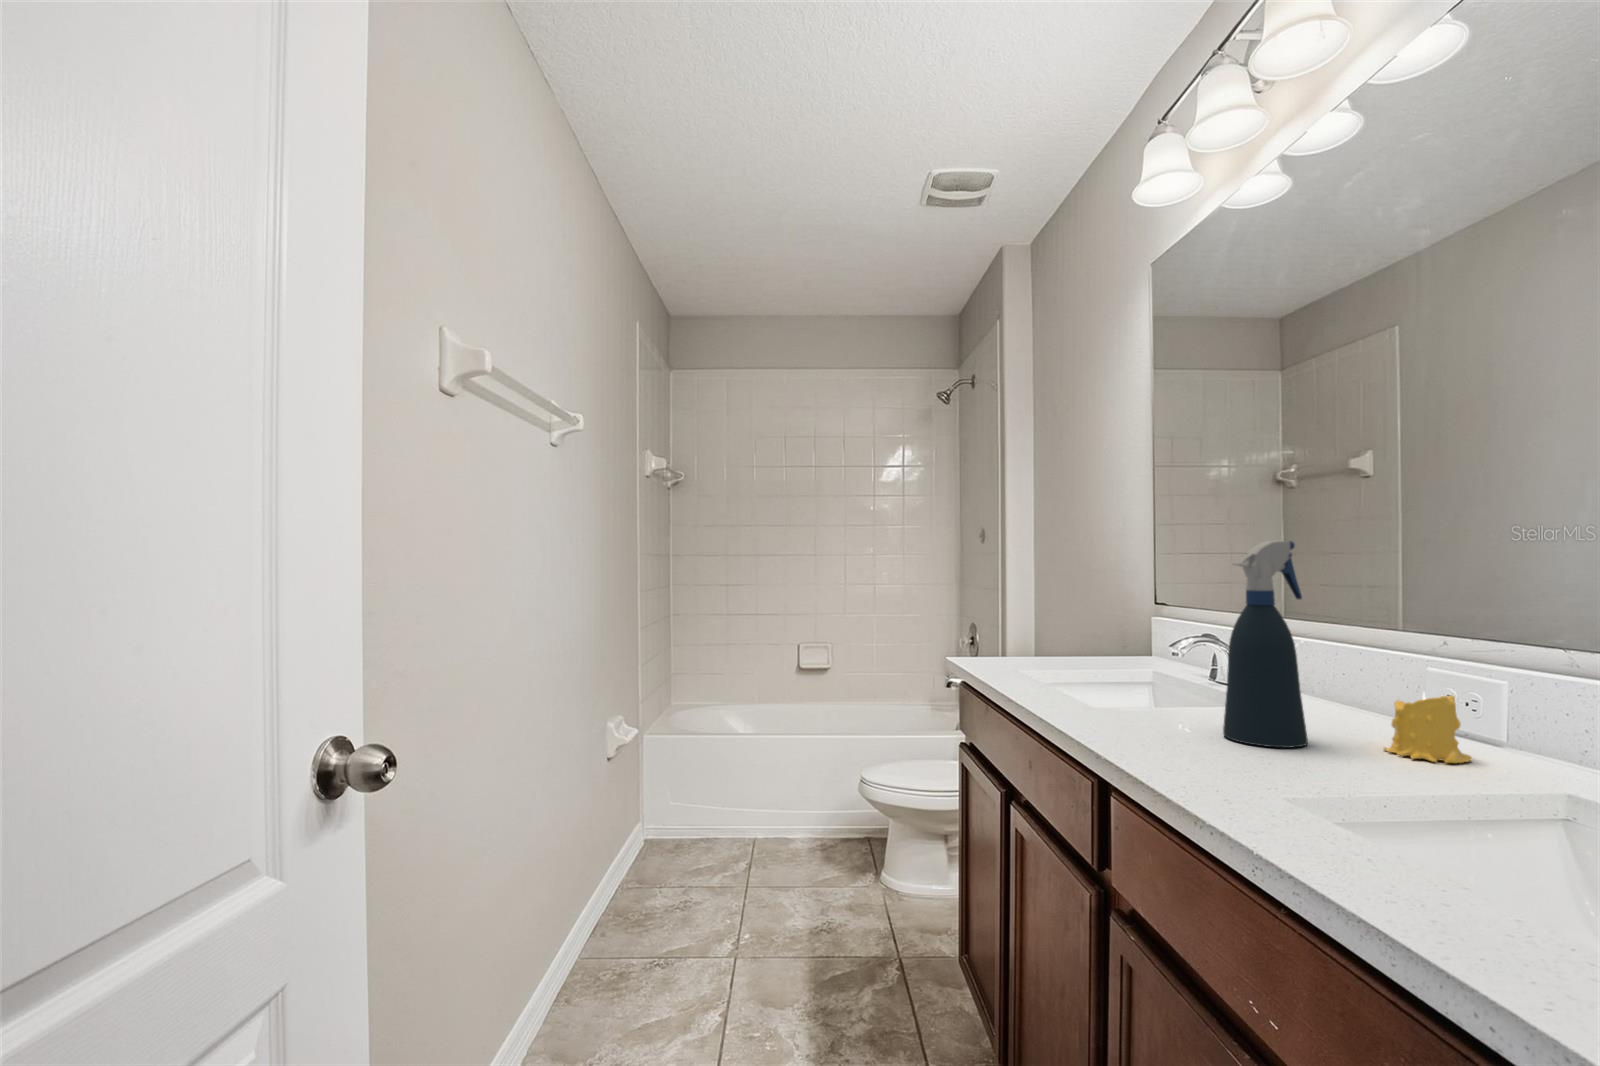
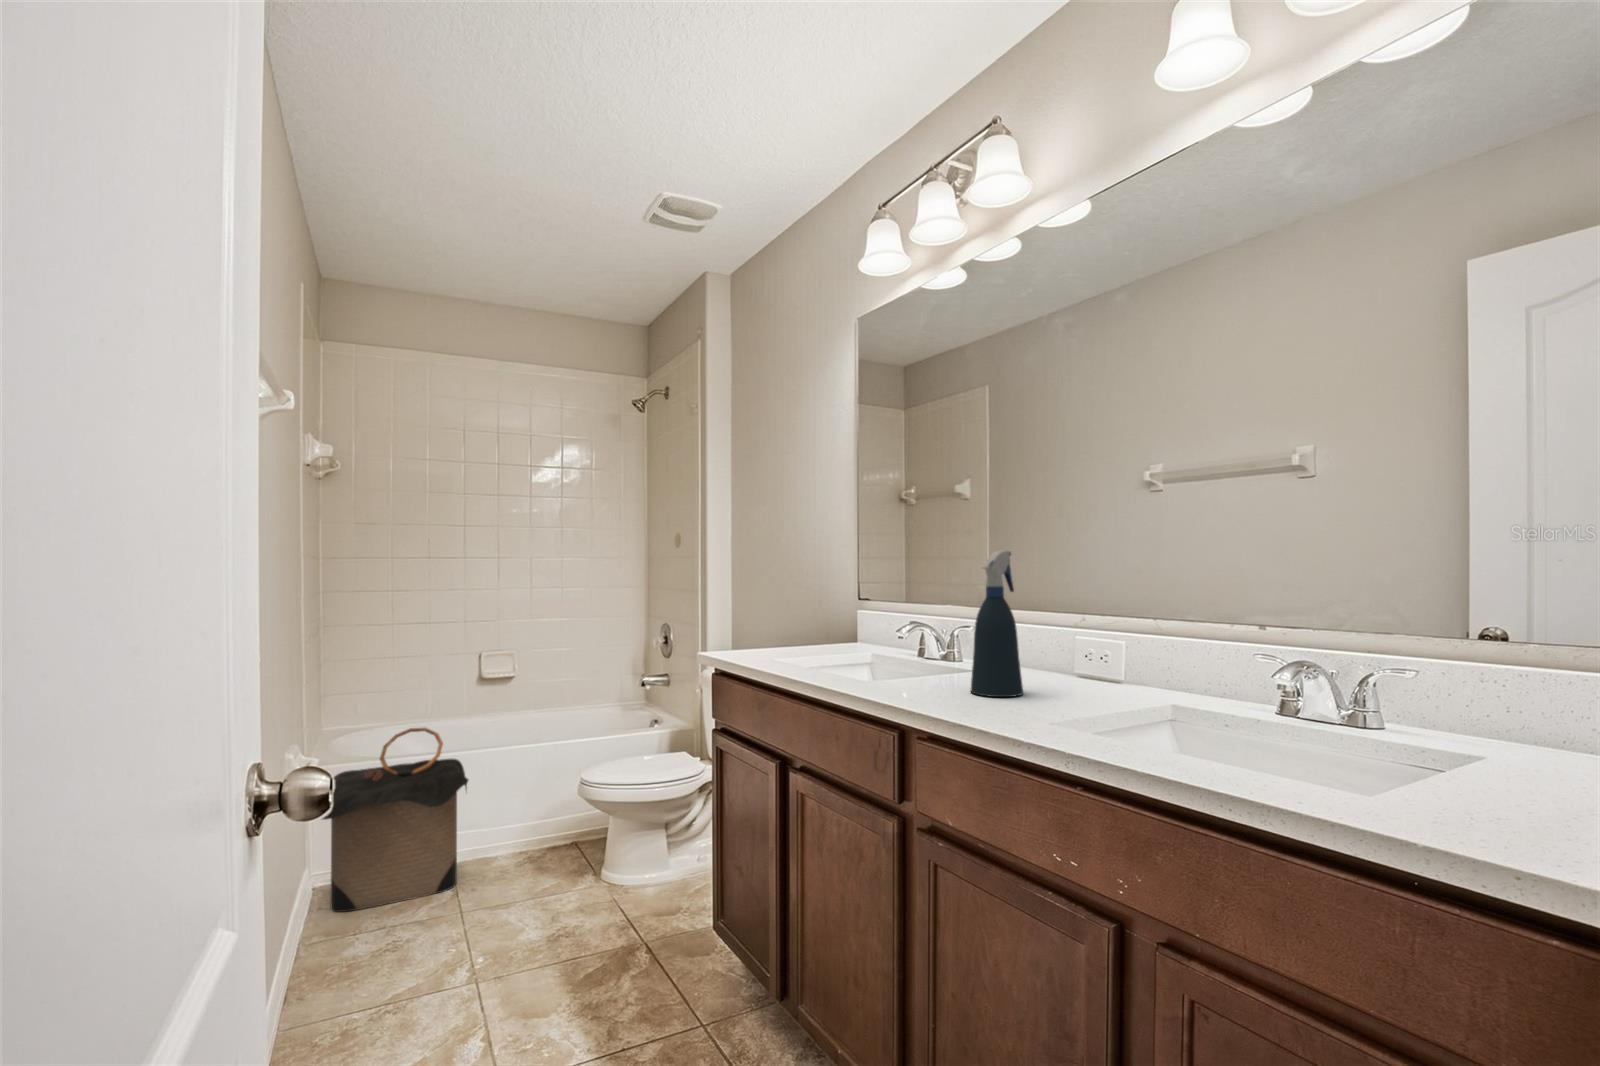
candle: present [1384,693,1472,763] -> none [1063,649,1111,696]
laundry hamper: none [639,709,765,864] -> present [323,727,468,912]

